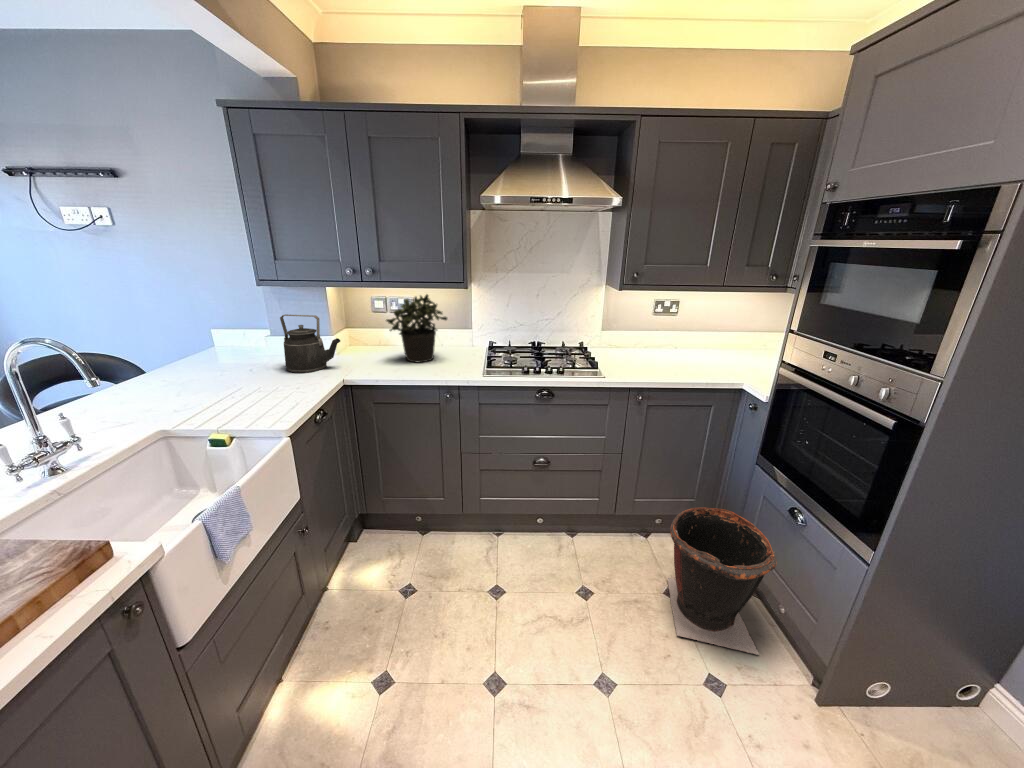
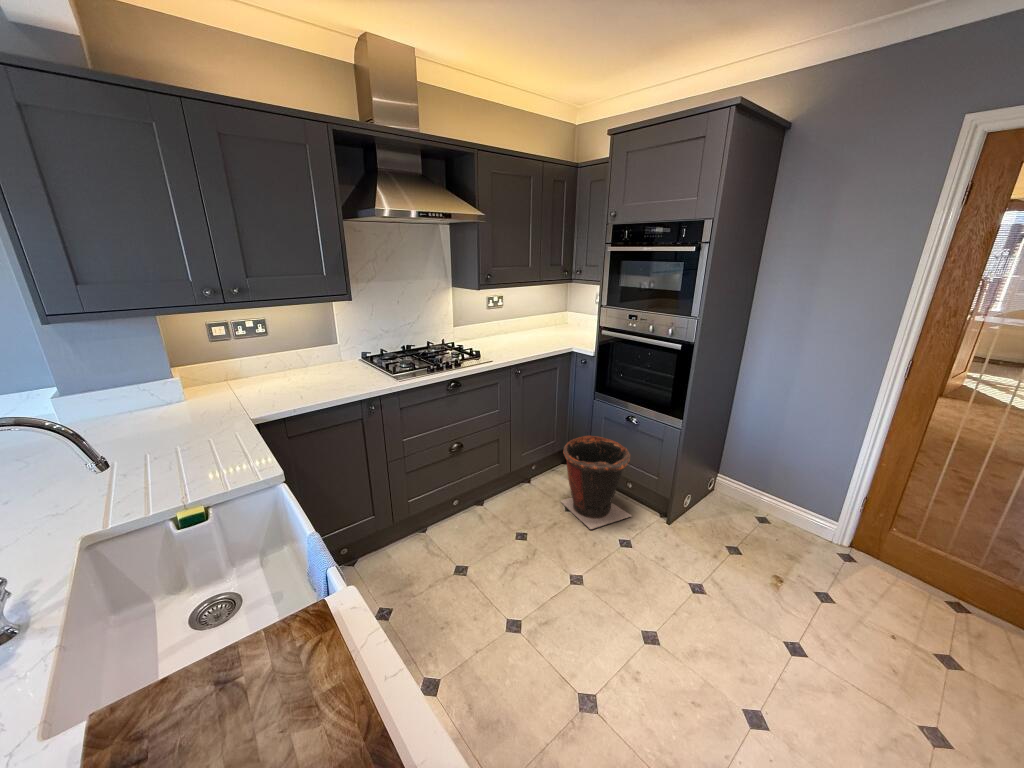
potted plant: present [386,294,447,362] -> none [265,310,335,387]
kettle: present [280,314,340,373] -> none [115,352,217,432]

